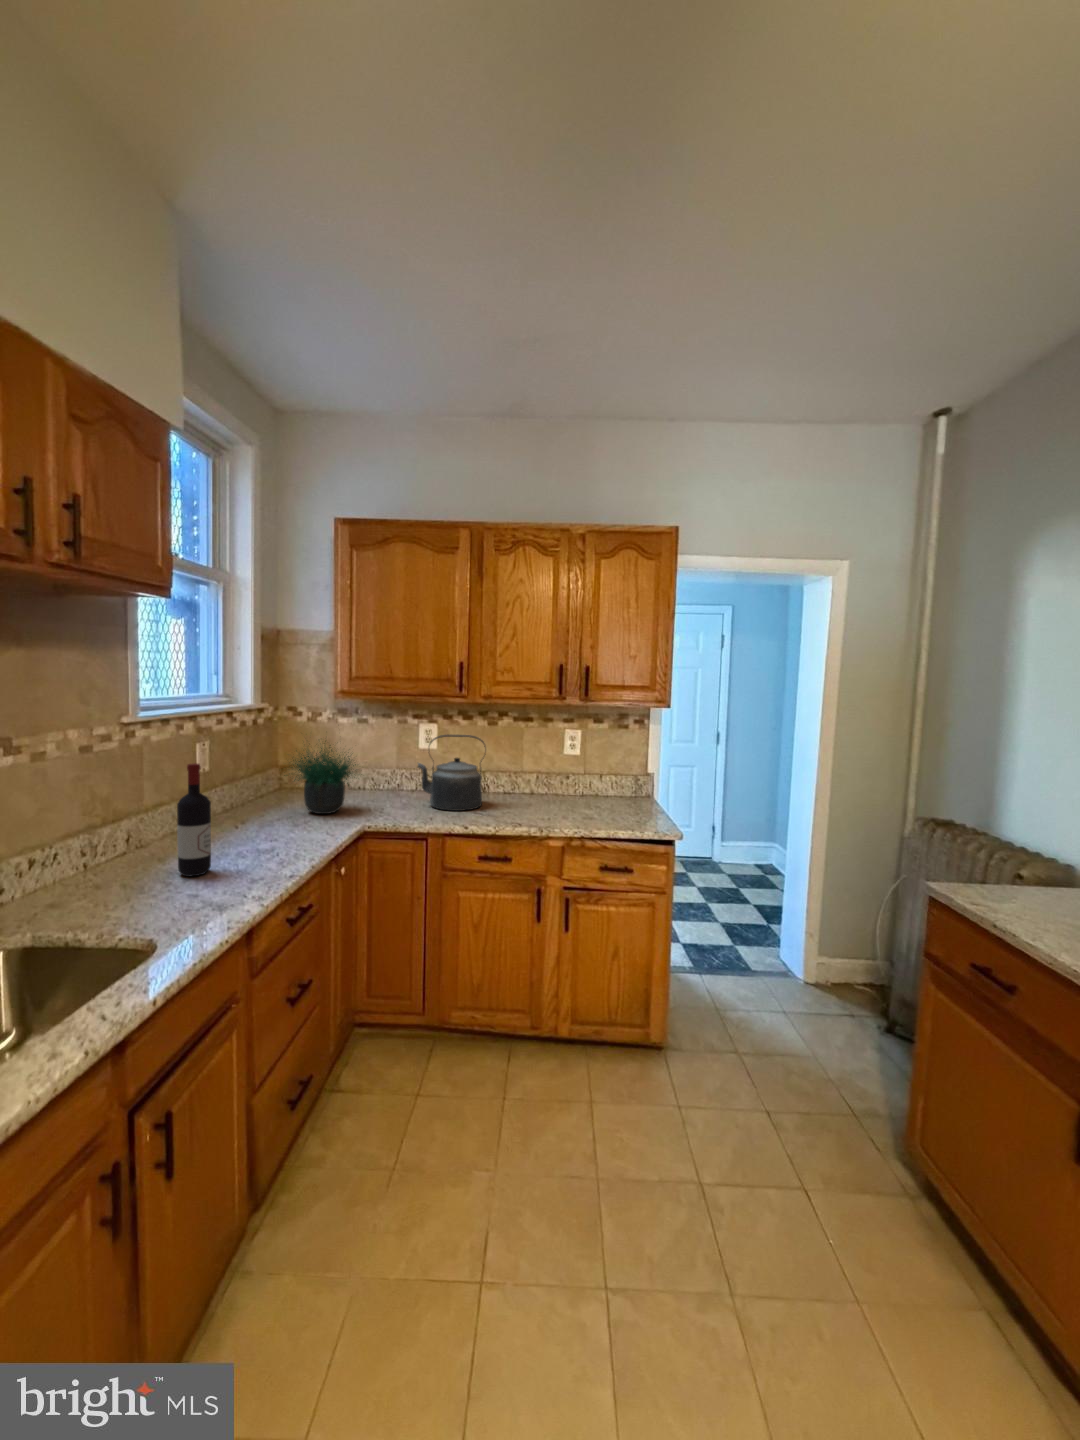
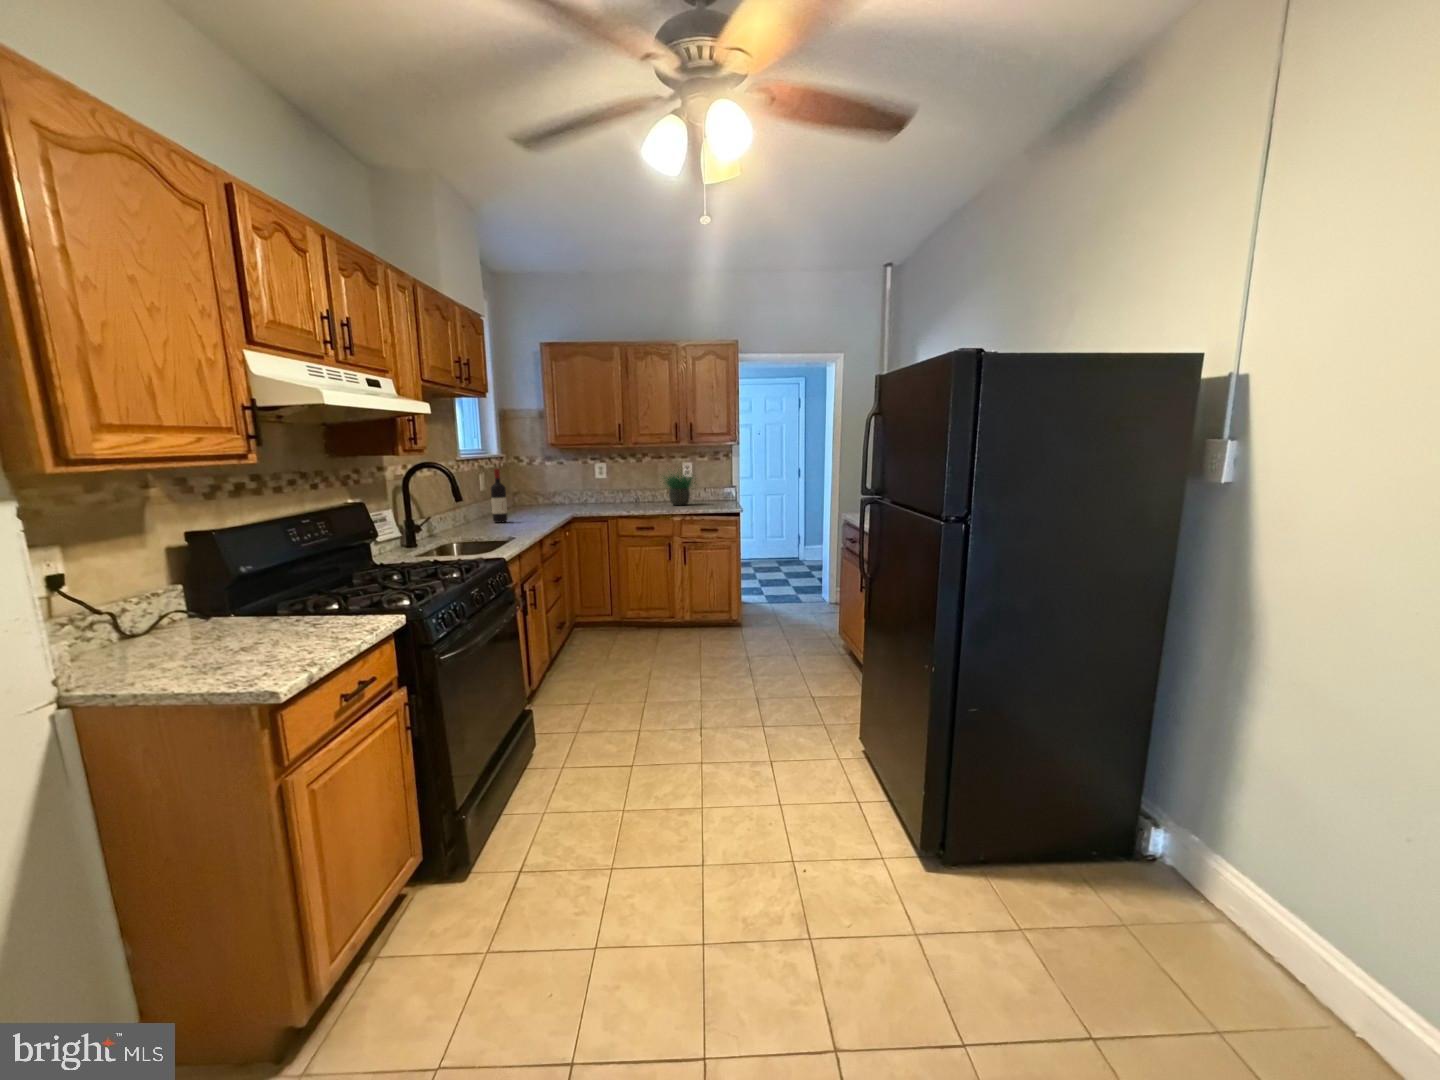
kettle: present [418,735,485,811] -> none [598,466,637,508]
potted plant: present [291,745,356,814] -> present [664,470,695,505]

